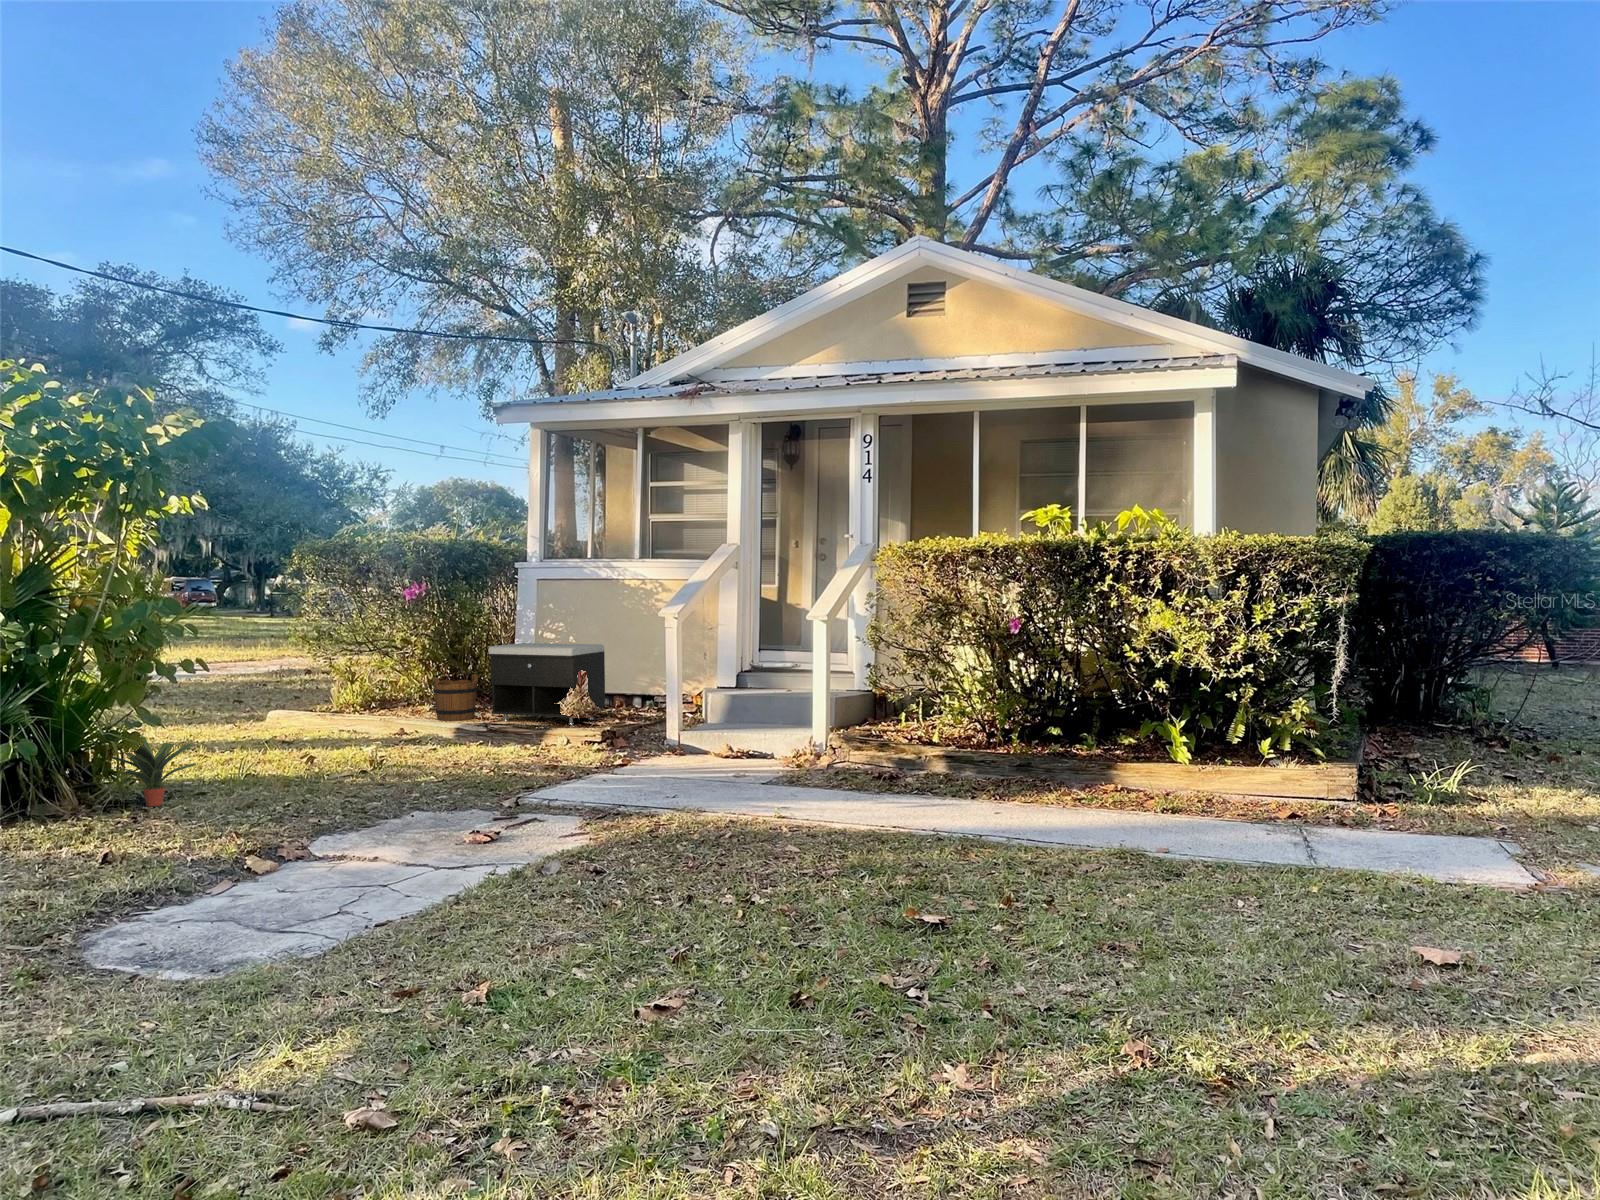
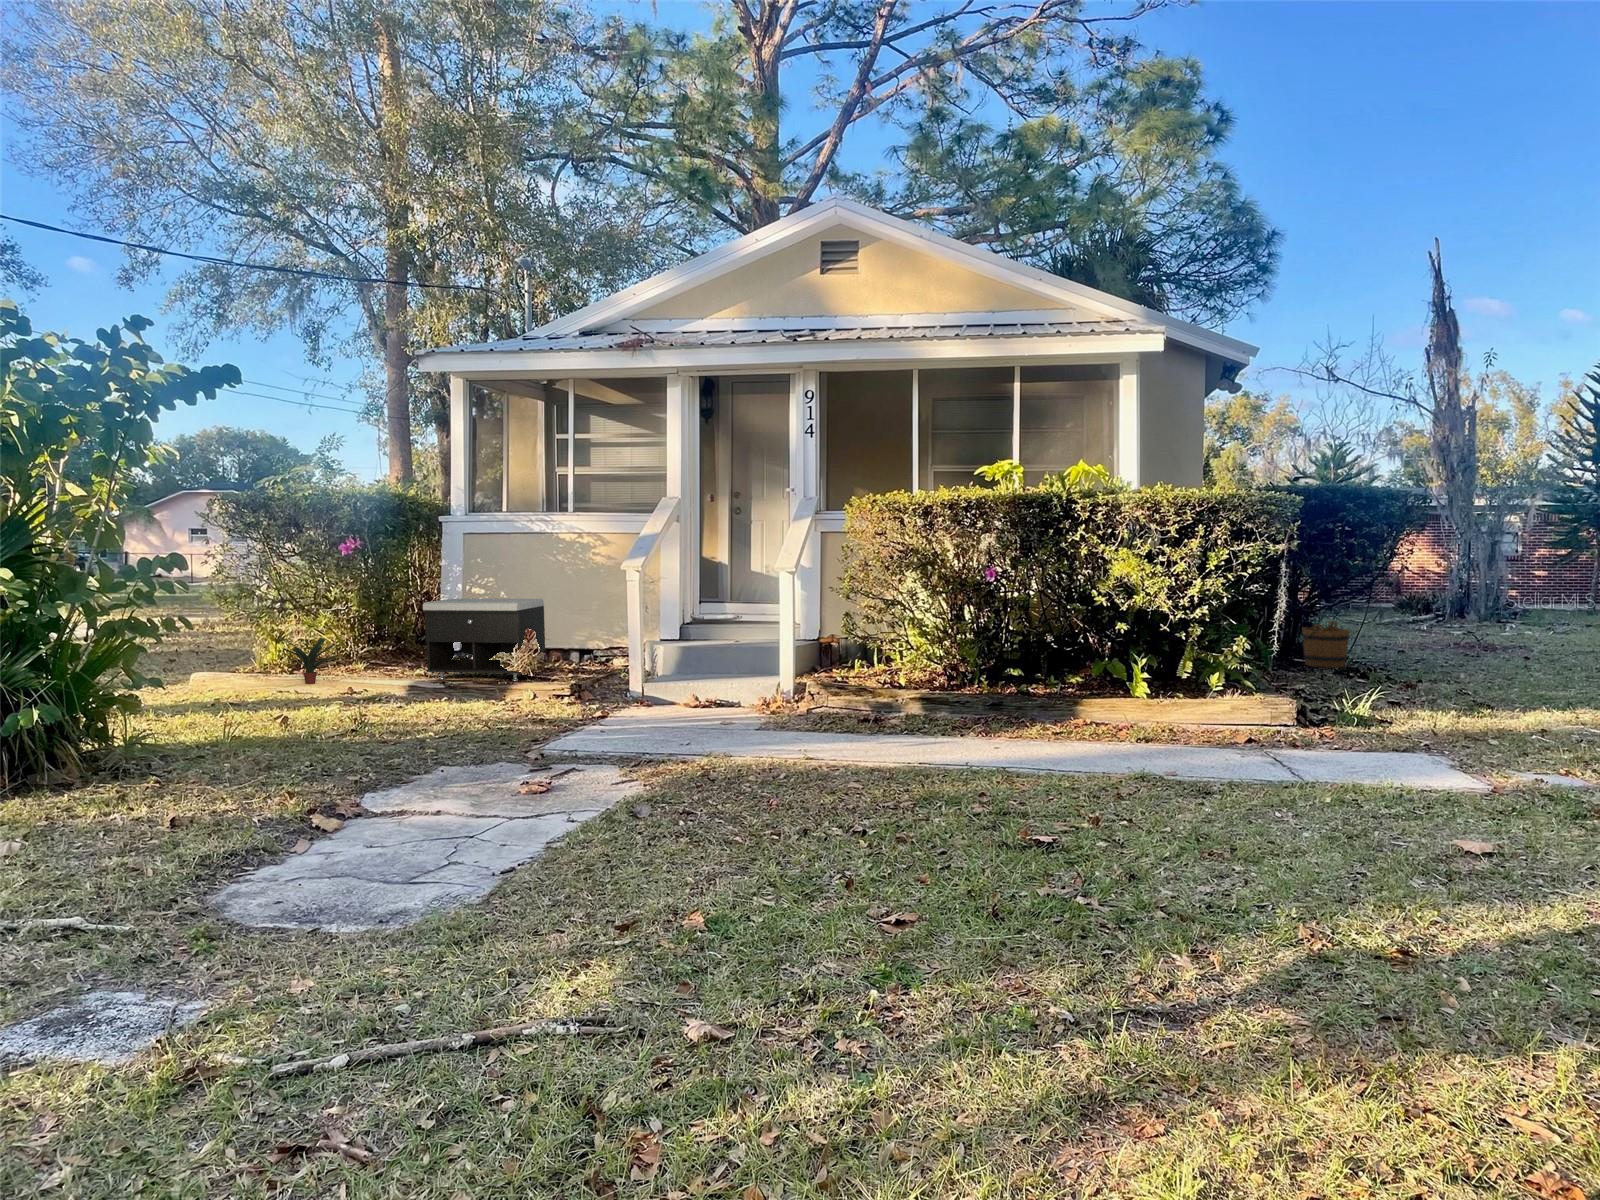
bucket: present [431,674,478,721] -> present [1302,621,1350,668]
potted plant: present [111,737,196,806] -> present [277,636,335,684]

